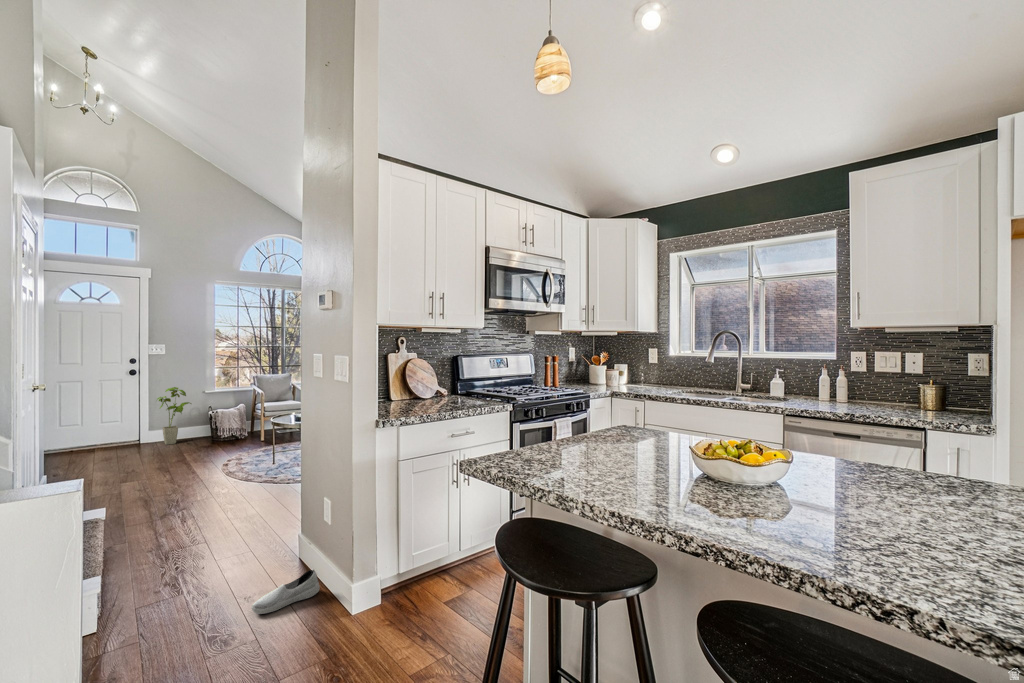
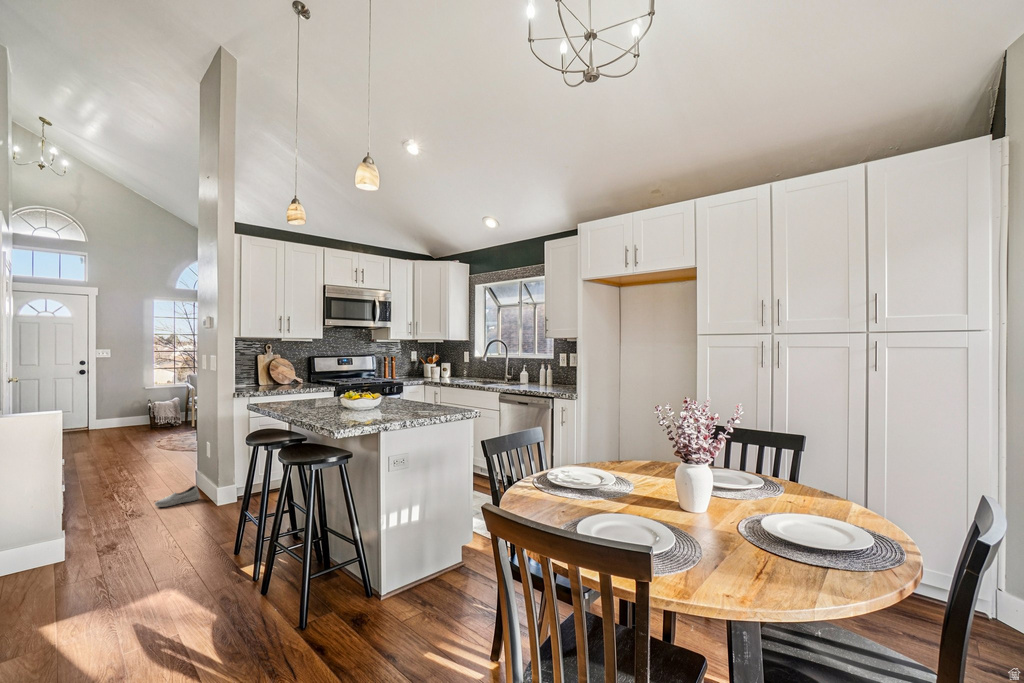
house plant: present [157,387,191,445] -> none [102,383,134,430]

